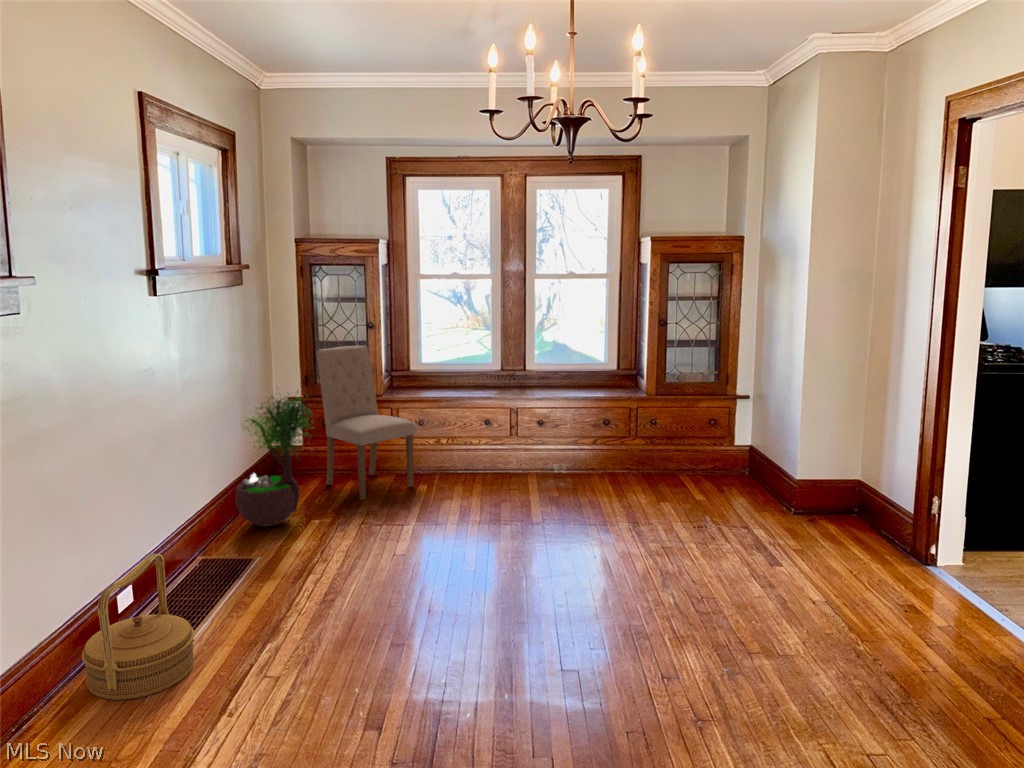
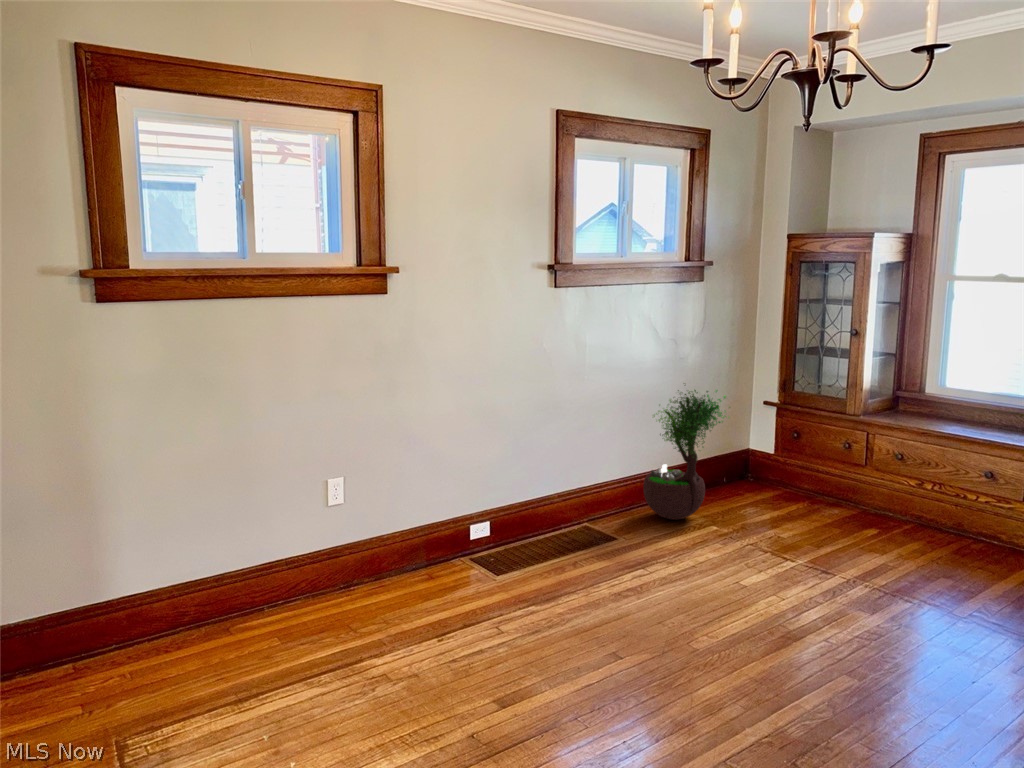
dining chair: present [317,346,415,500] -> none [775,353,871,528]
woven basket: present [82,554,194,700] -> none [400,496,483,604]

